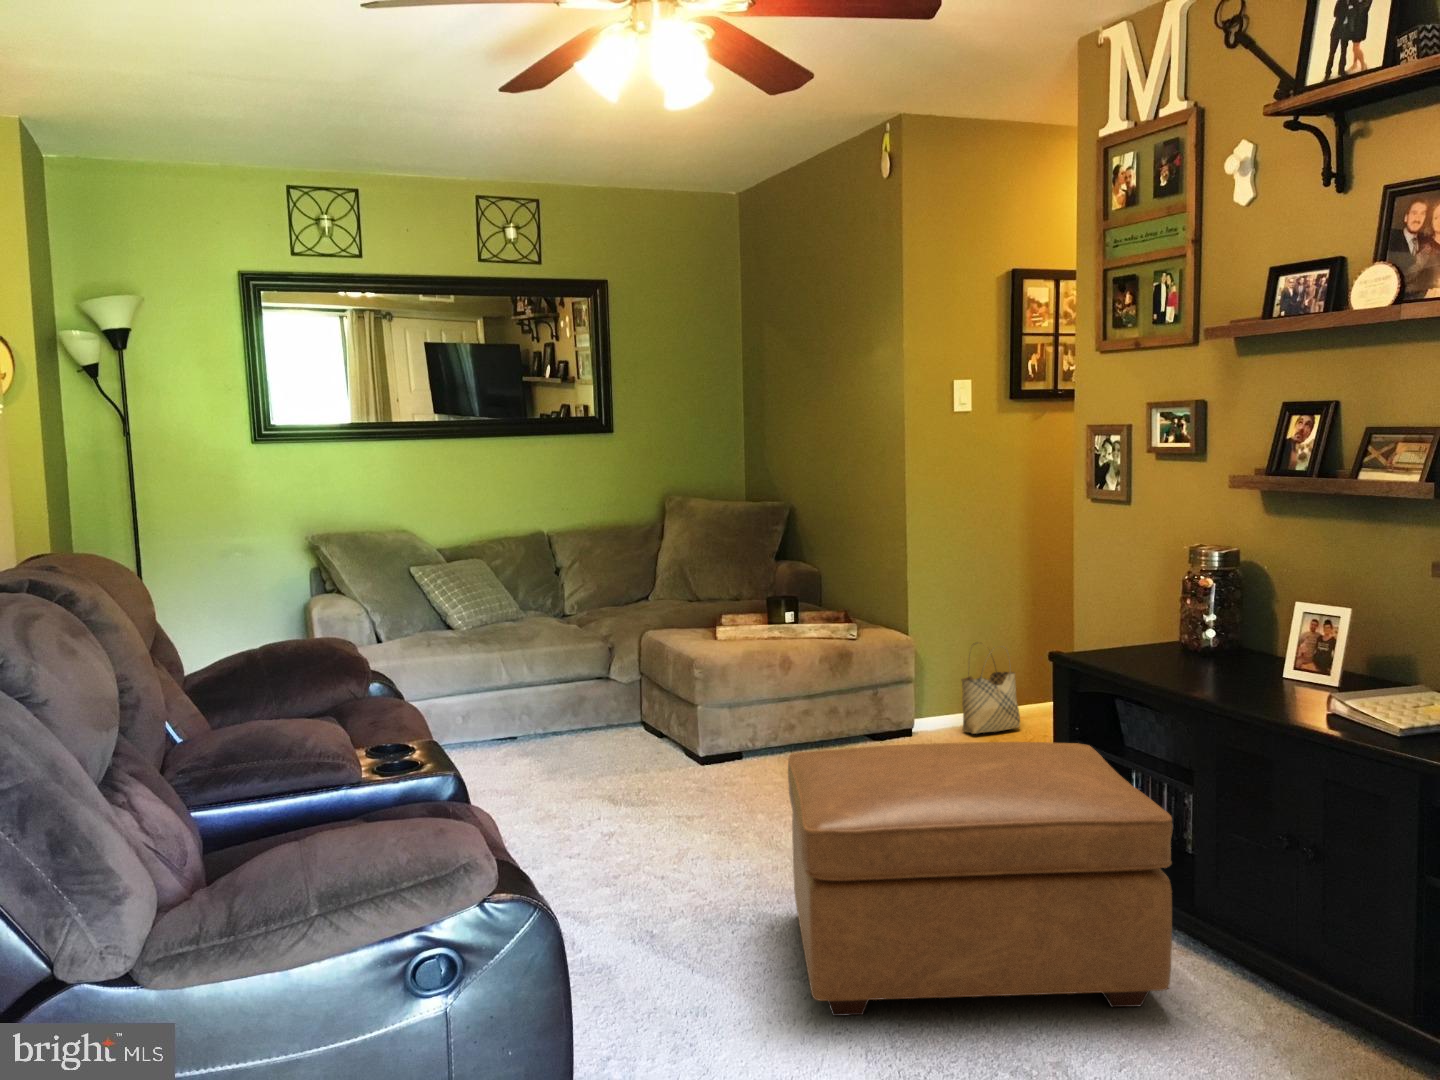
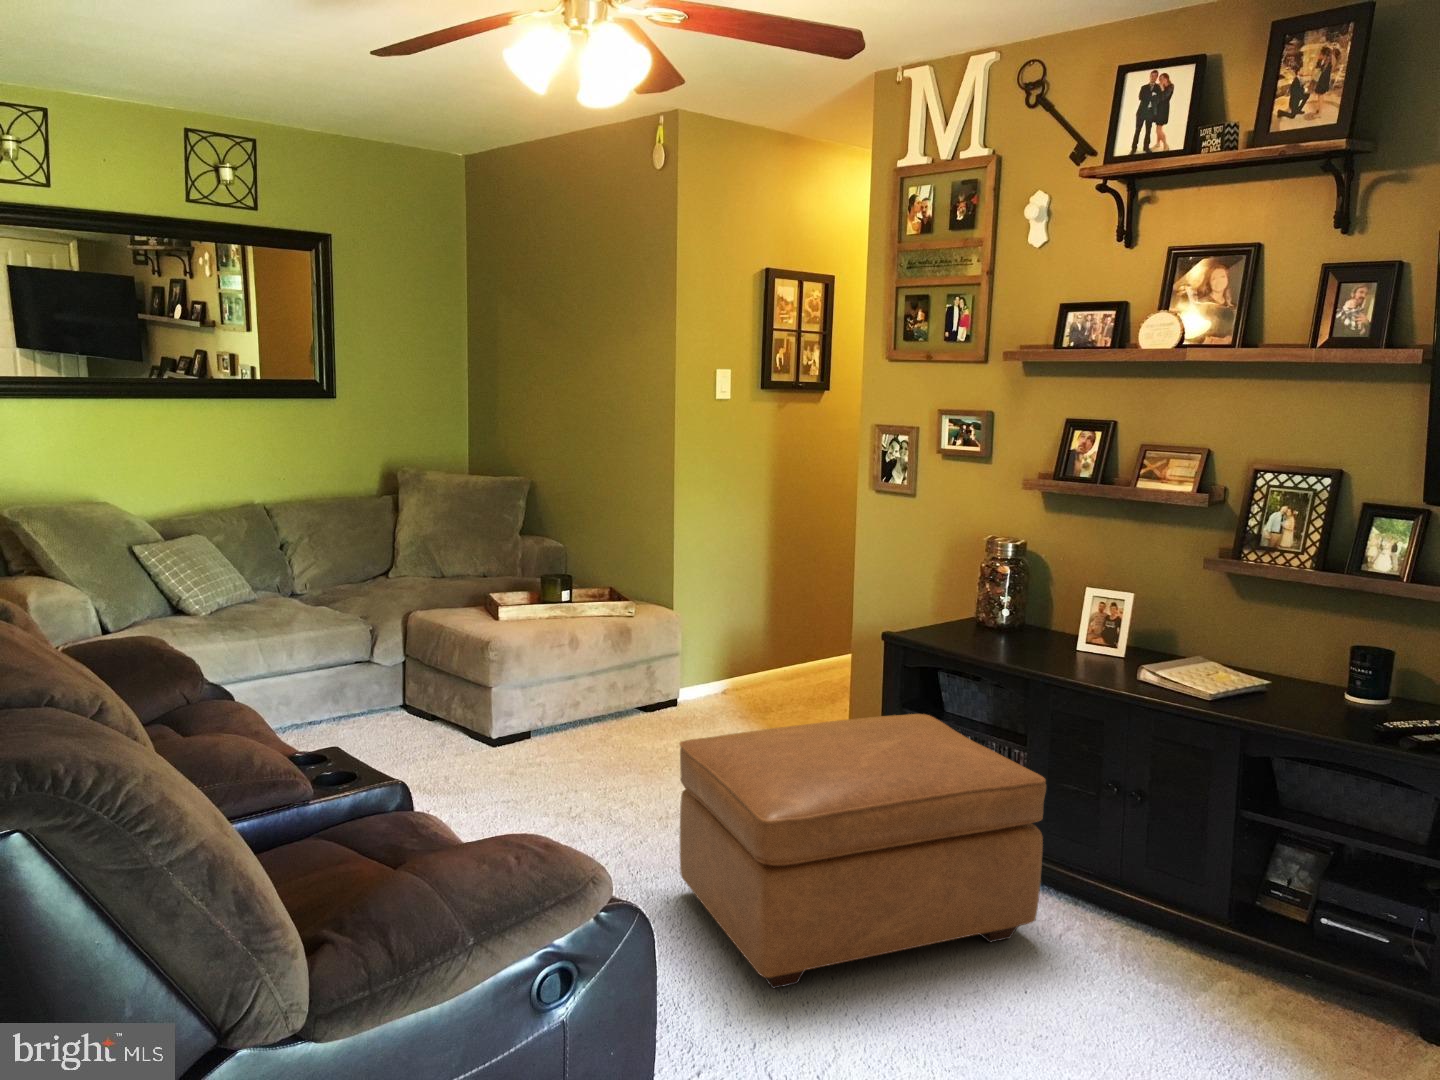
woven basket: present [961,642,1020,734] -> none [720,613,769,698]

